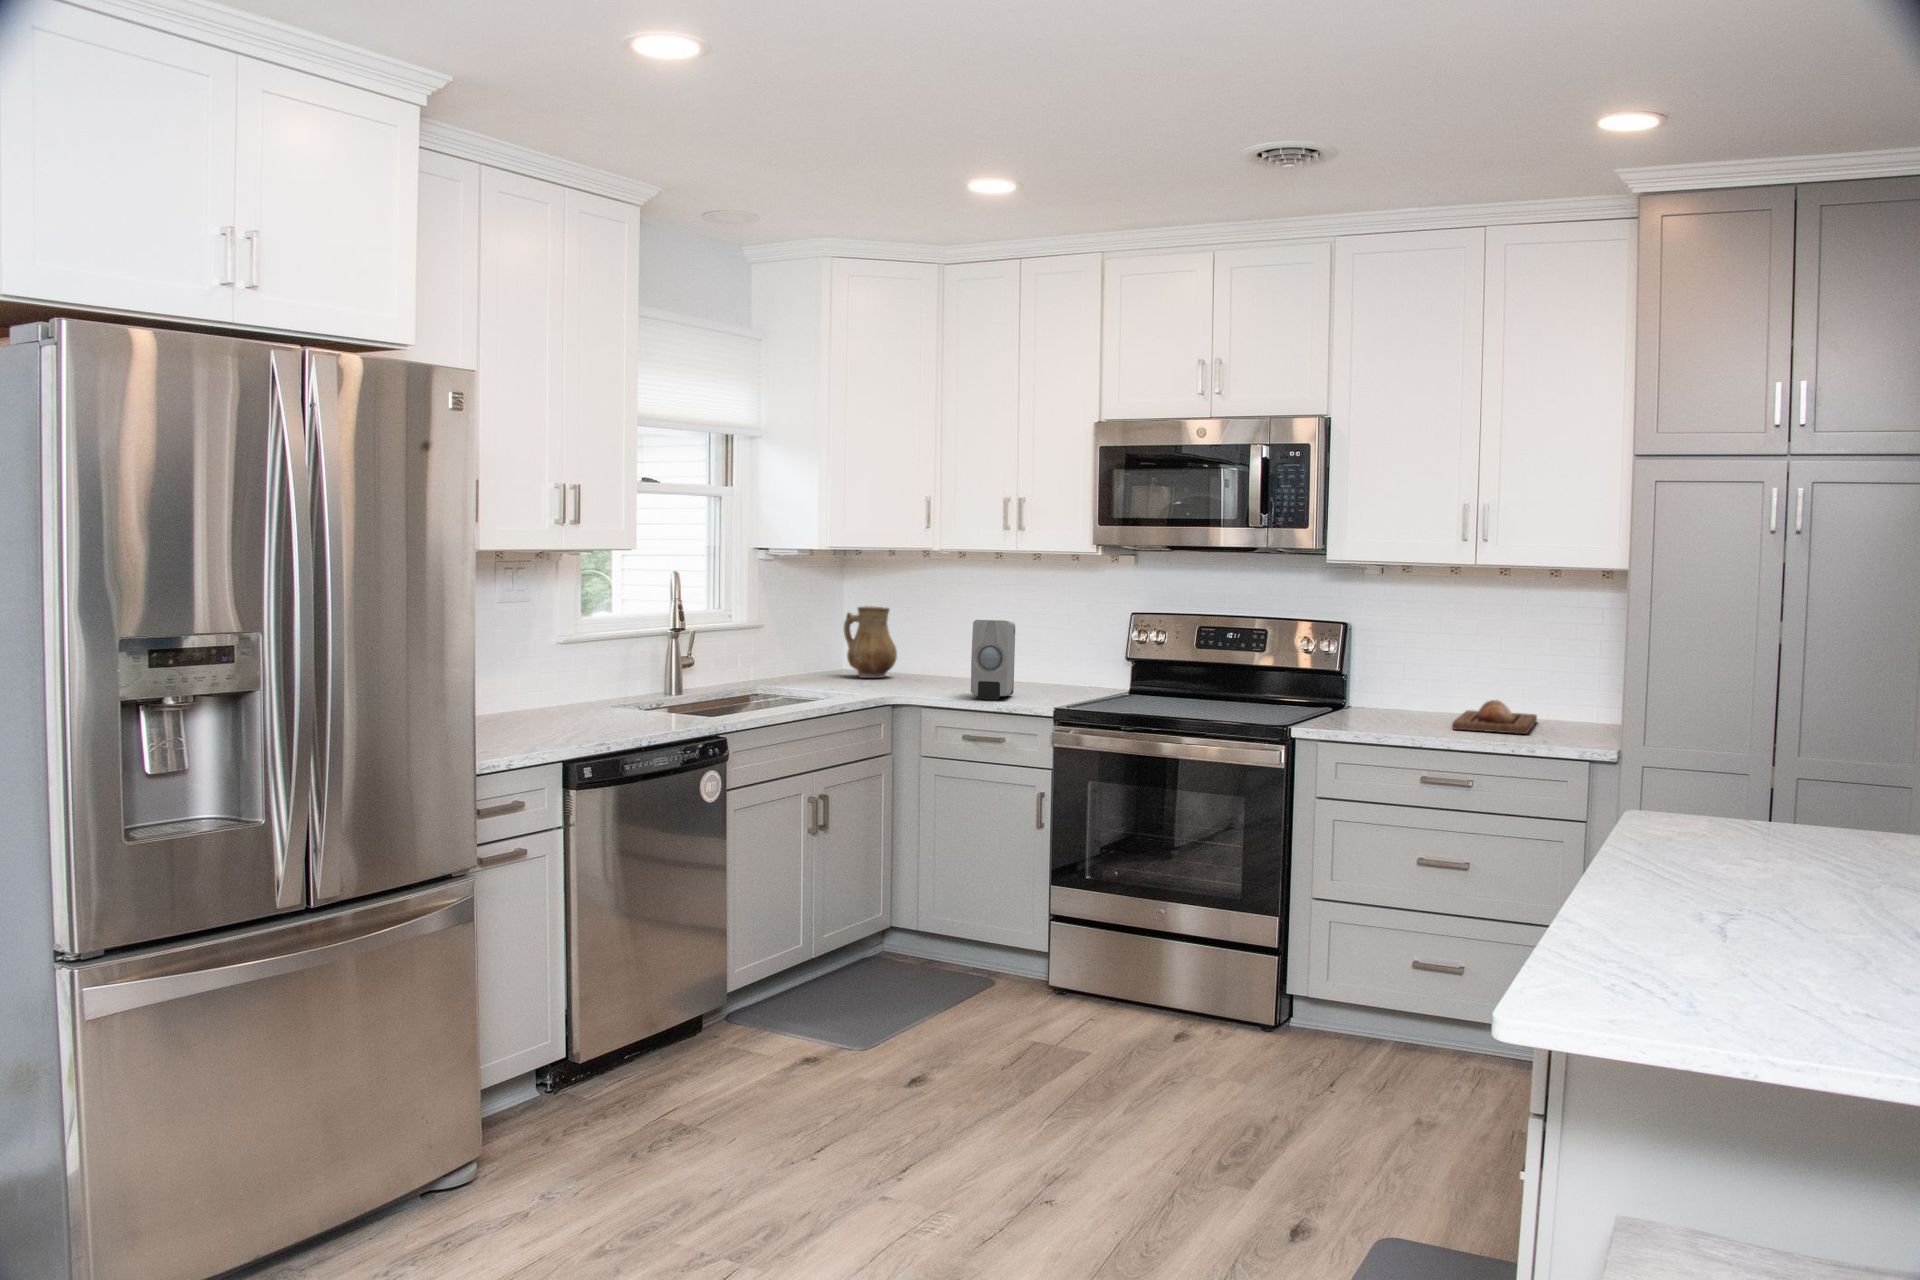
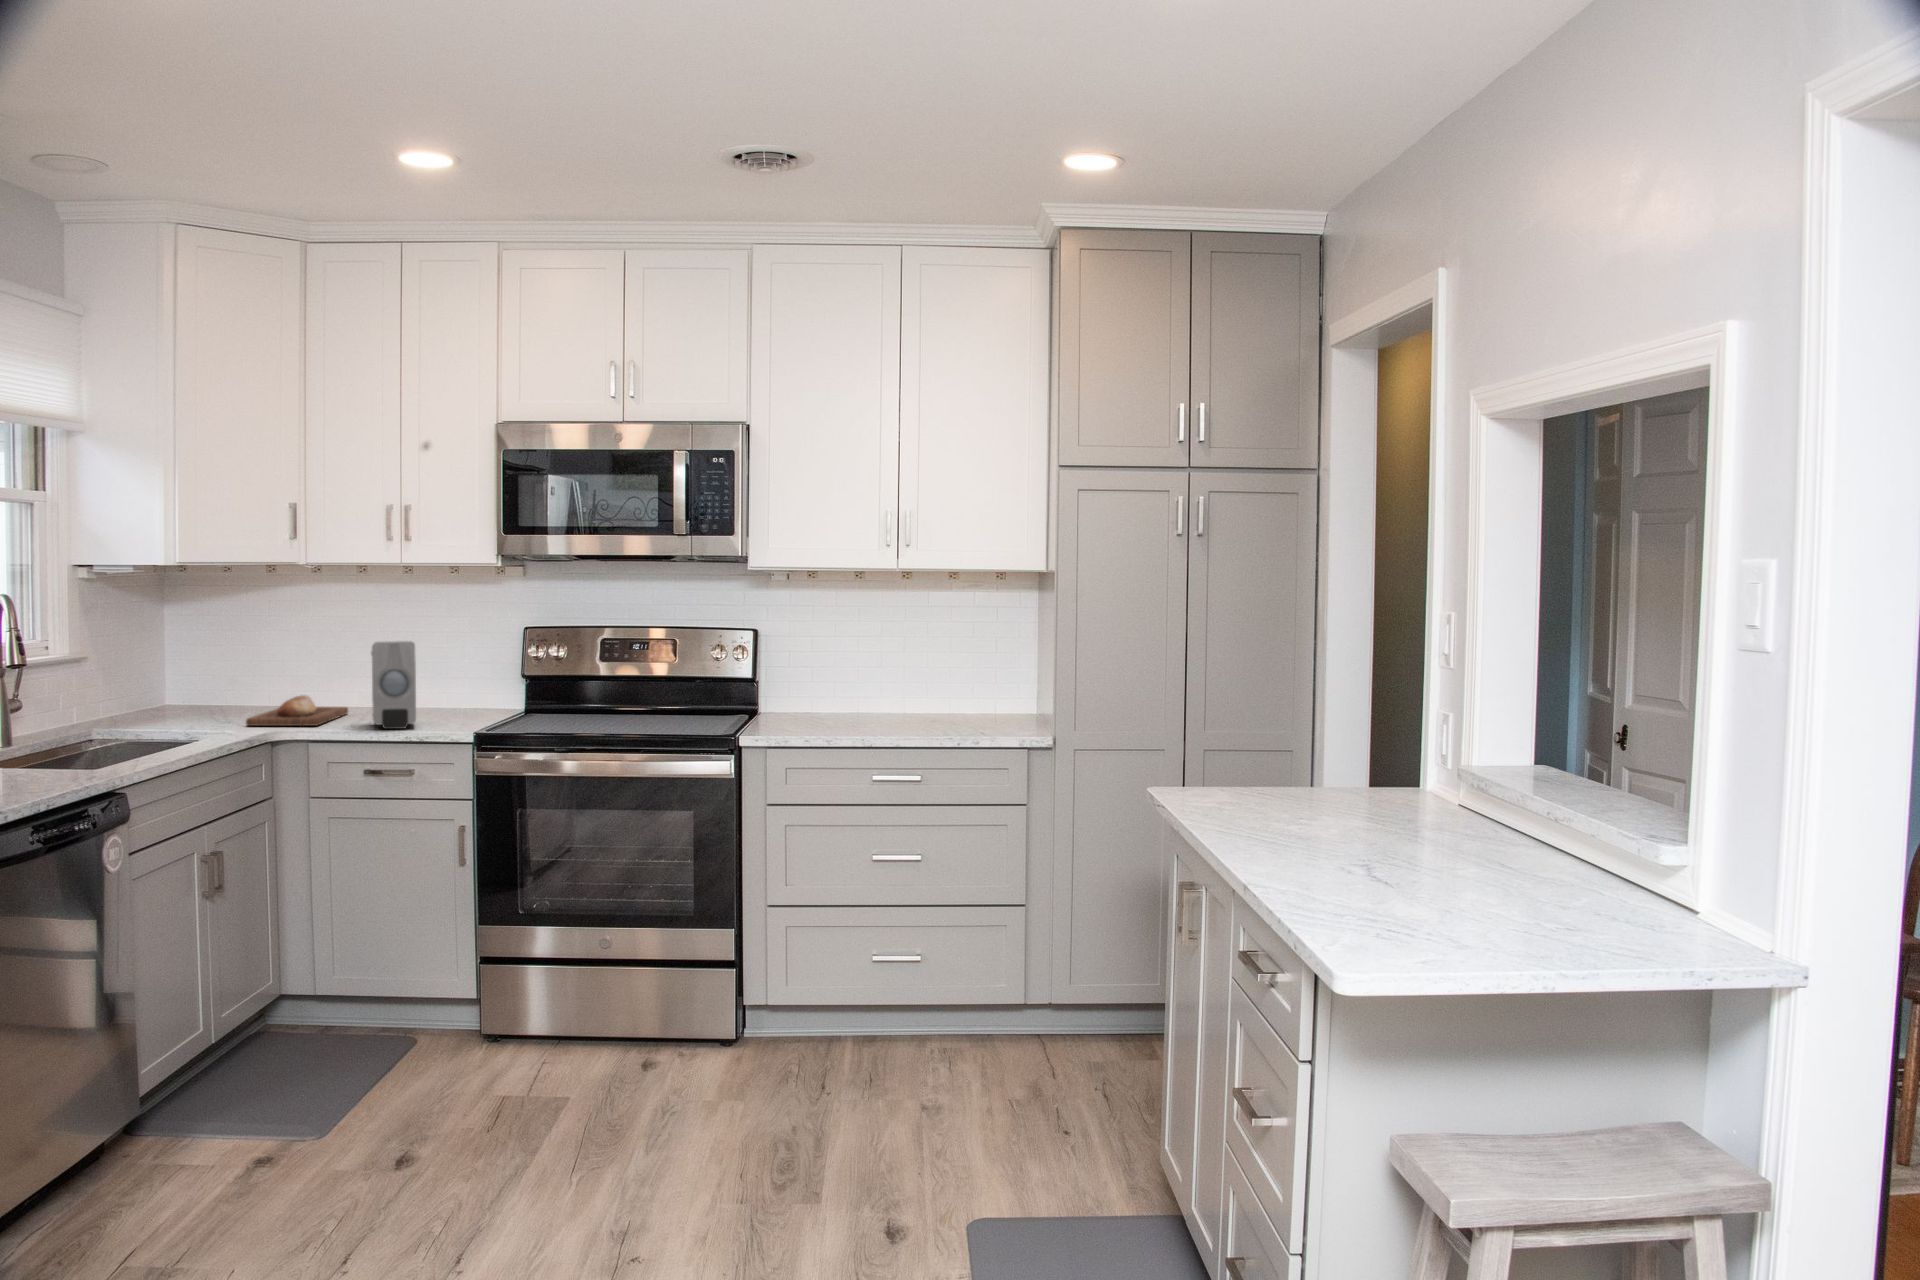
ceramic pitcher: present [843,606,897,678] -> none [170,630,242,714]
bread loaf: present [1452,700,1537,734] -> present [246,695,348,726]

